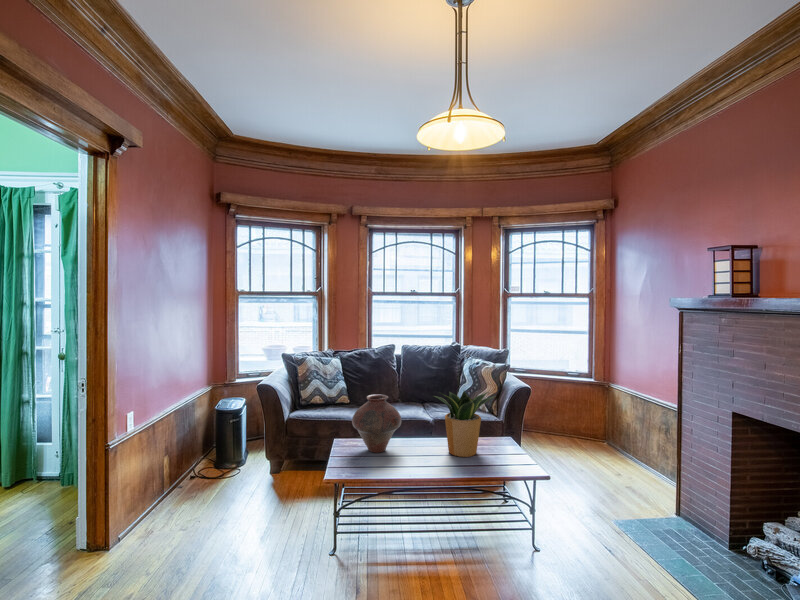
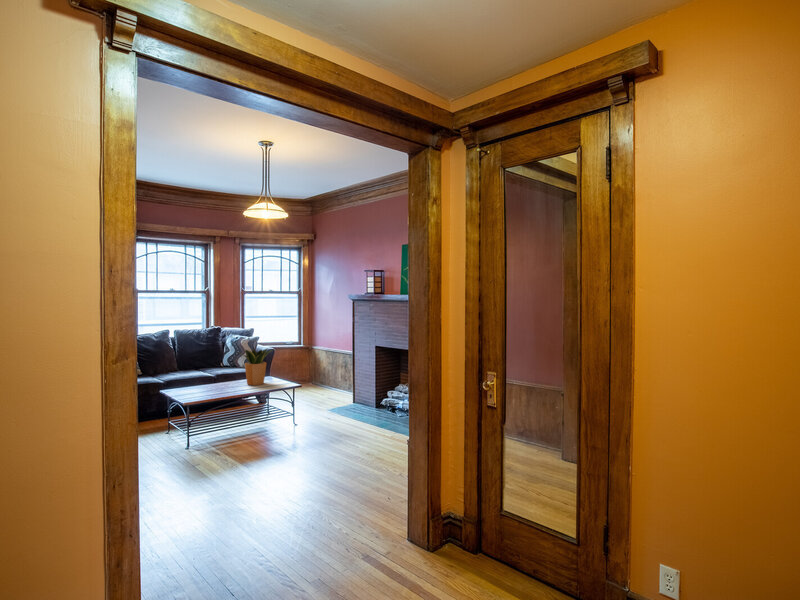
vase: present [352,395,401,453] -> none [185,356,219,392]

